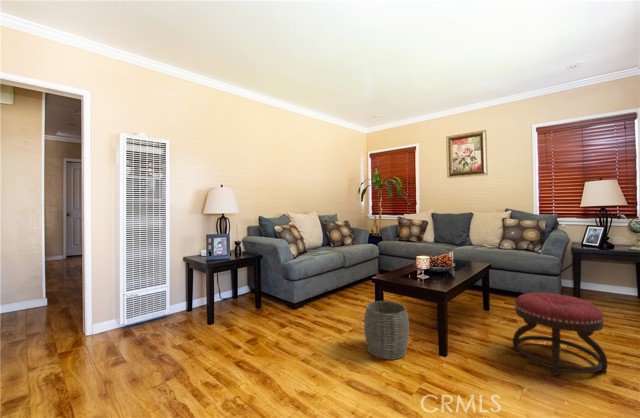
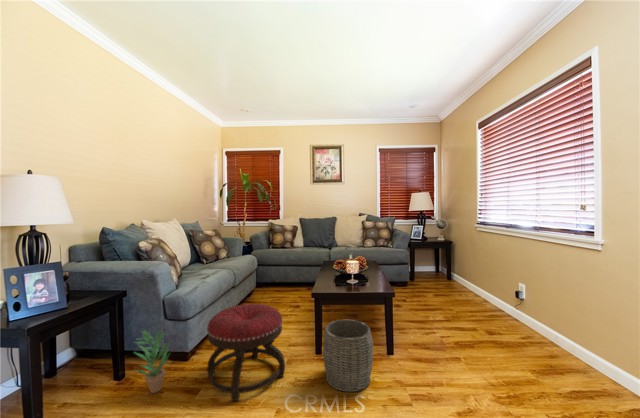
potted plant: none [255,278,279,319] -> present [136,331,169,393]
ottoman: present [513,292,608,376] -> present [207,304,285,401]

